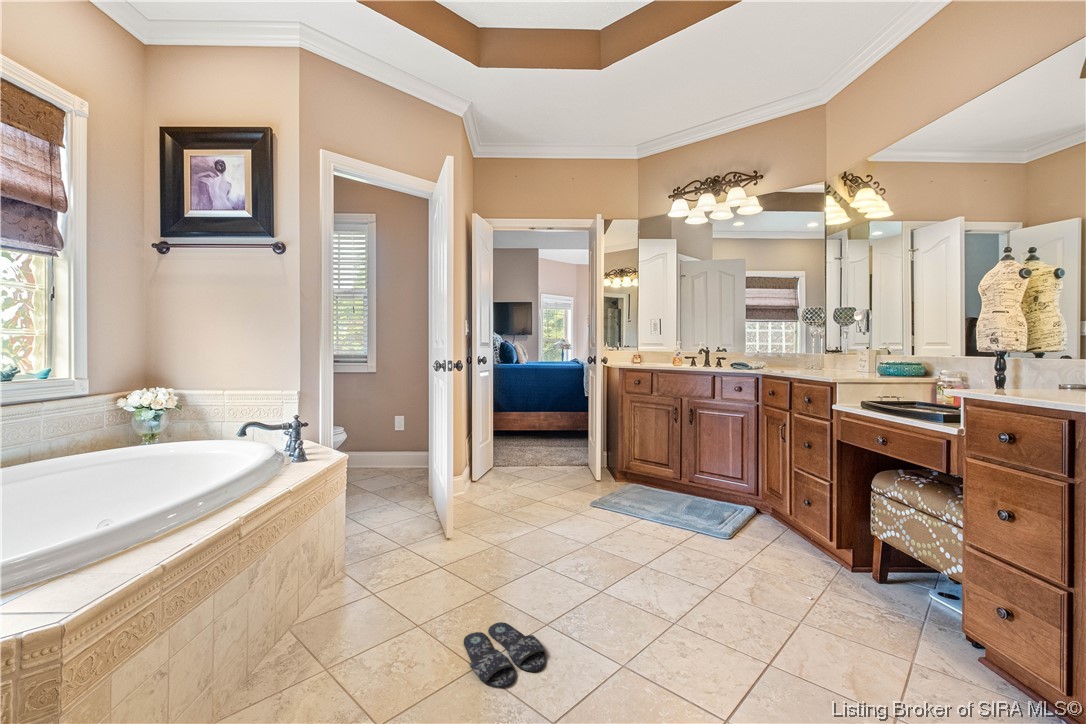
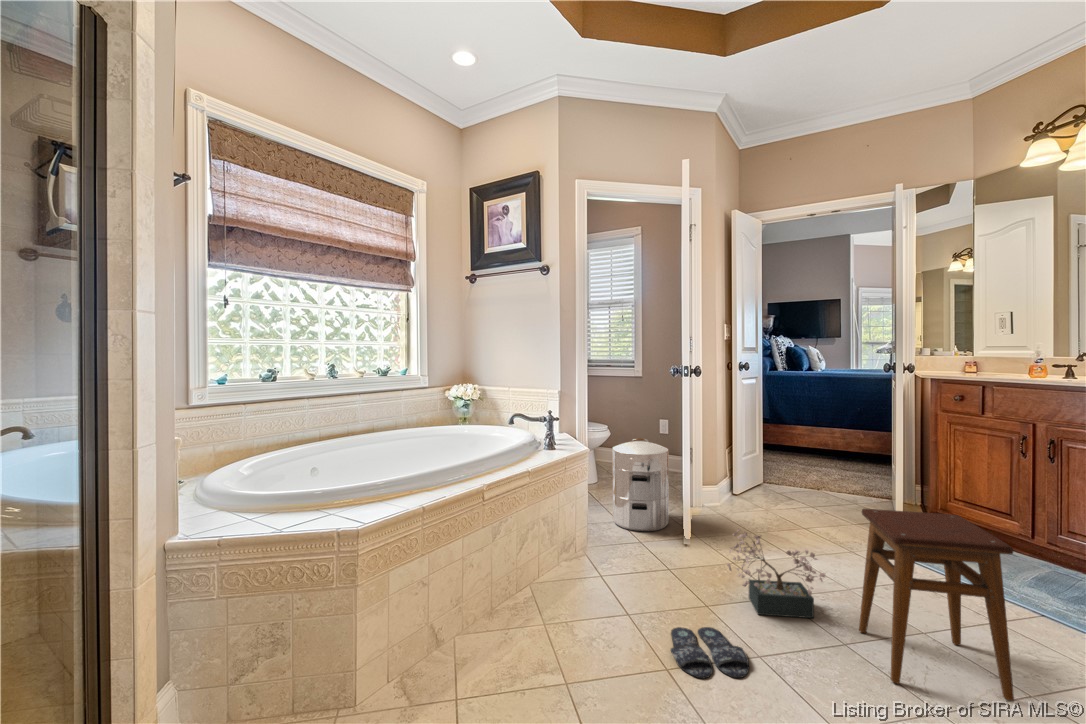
waste bin: none [367,437,428,534] -> present [612,438,669,531]
stool: none [609,474,715,623] -> present [859,509,1014,700]
decorative plant: none [504,515,582,593] -> present [727,529,825,618]

